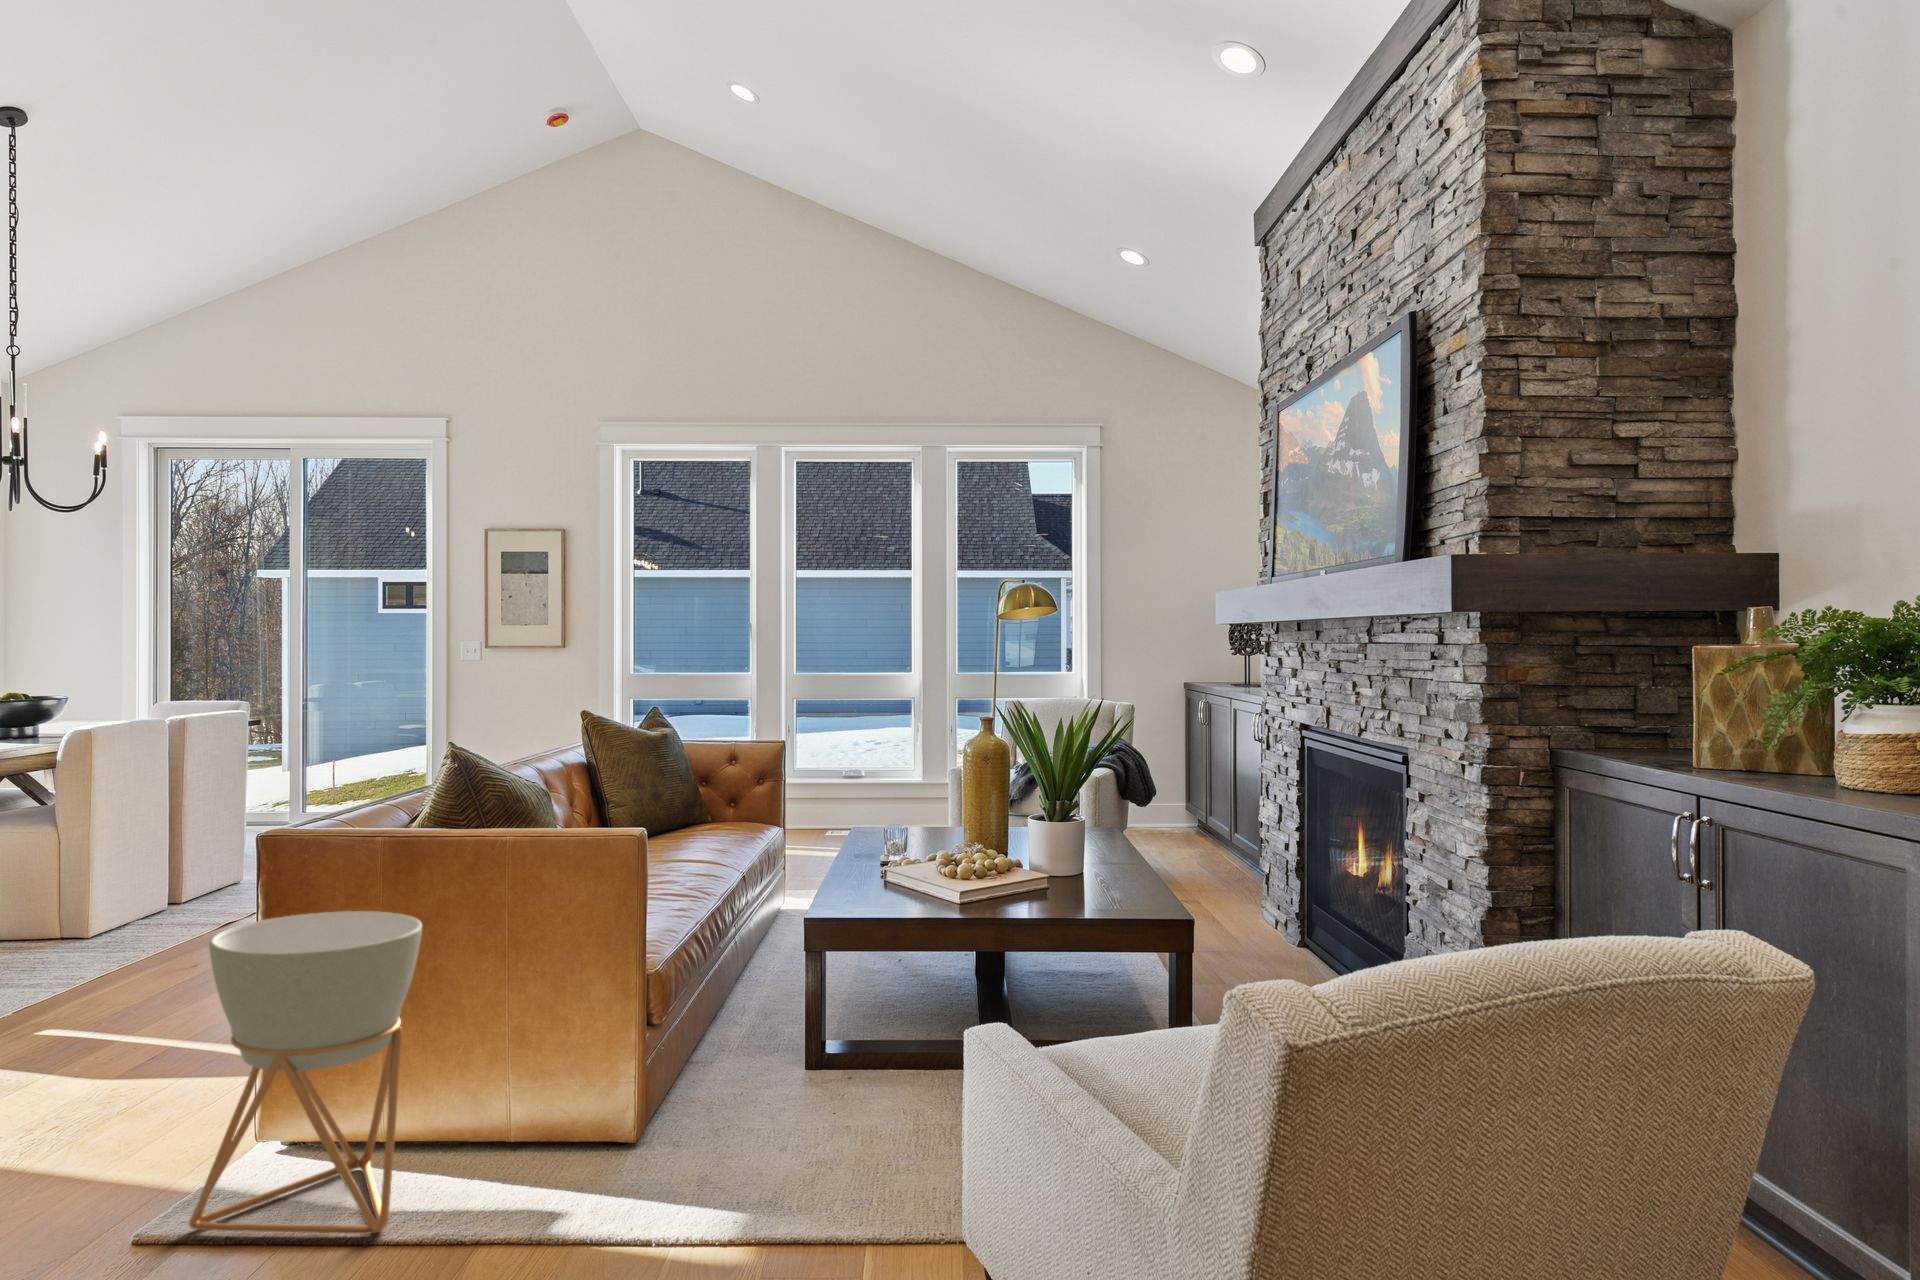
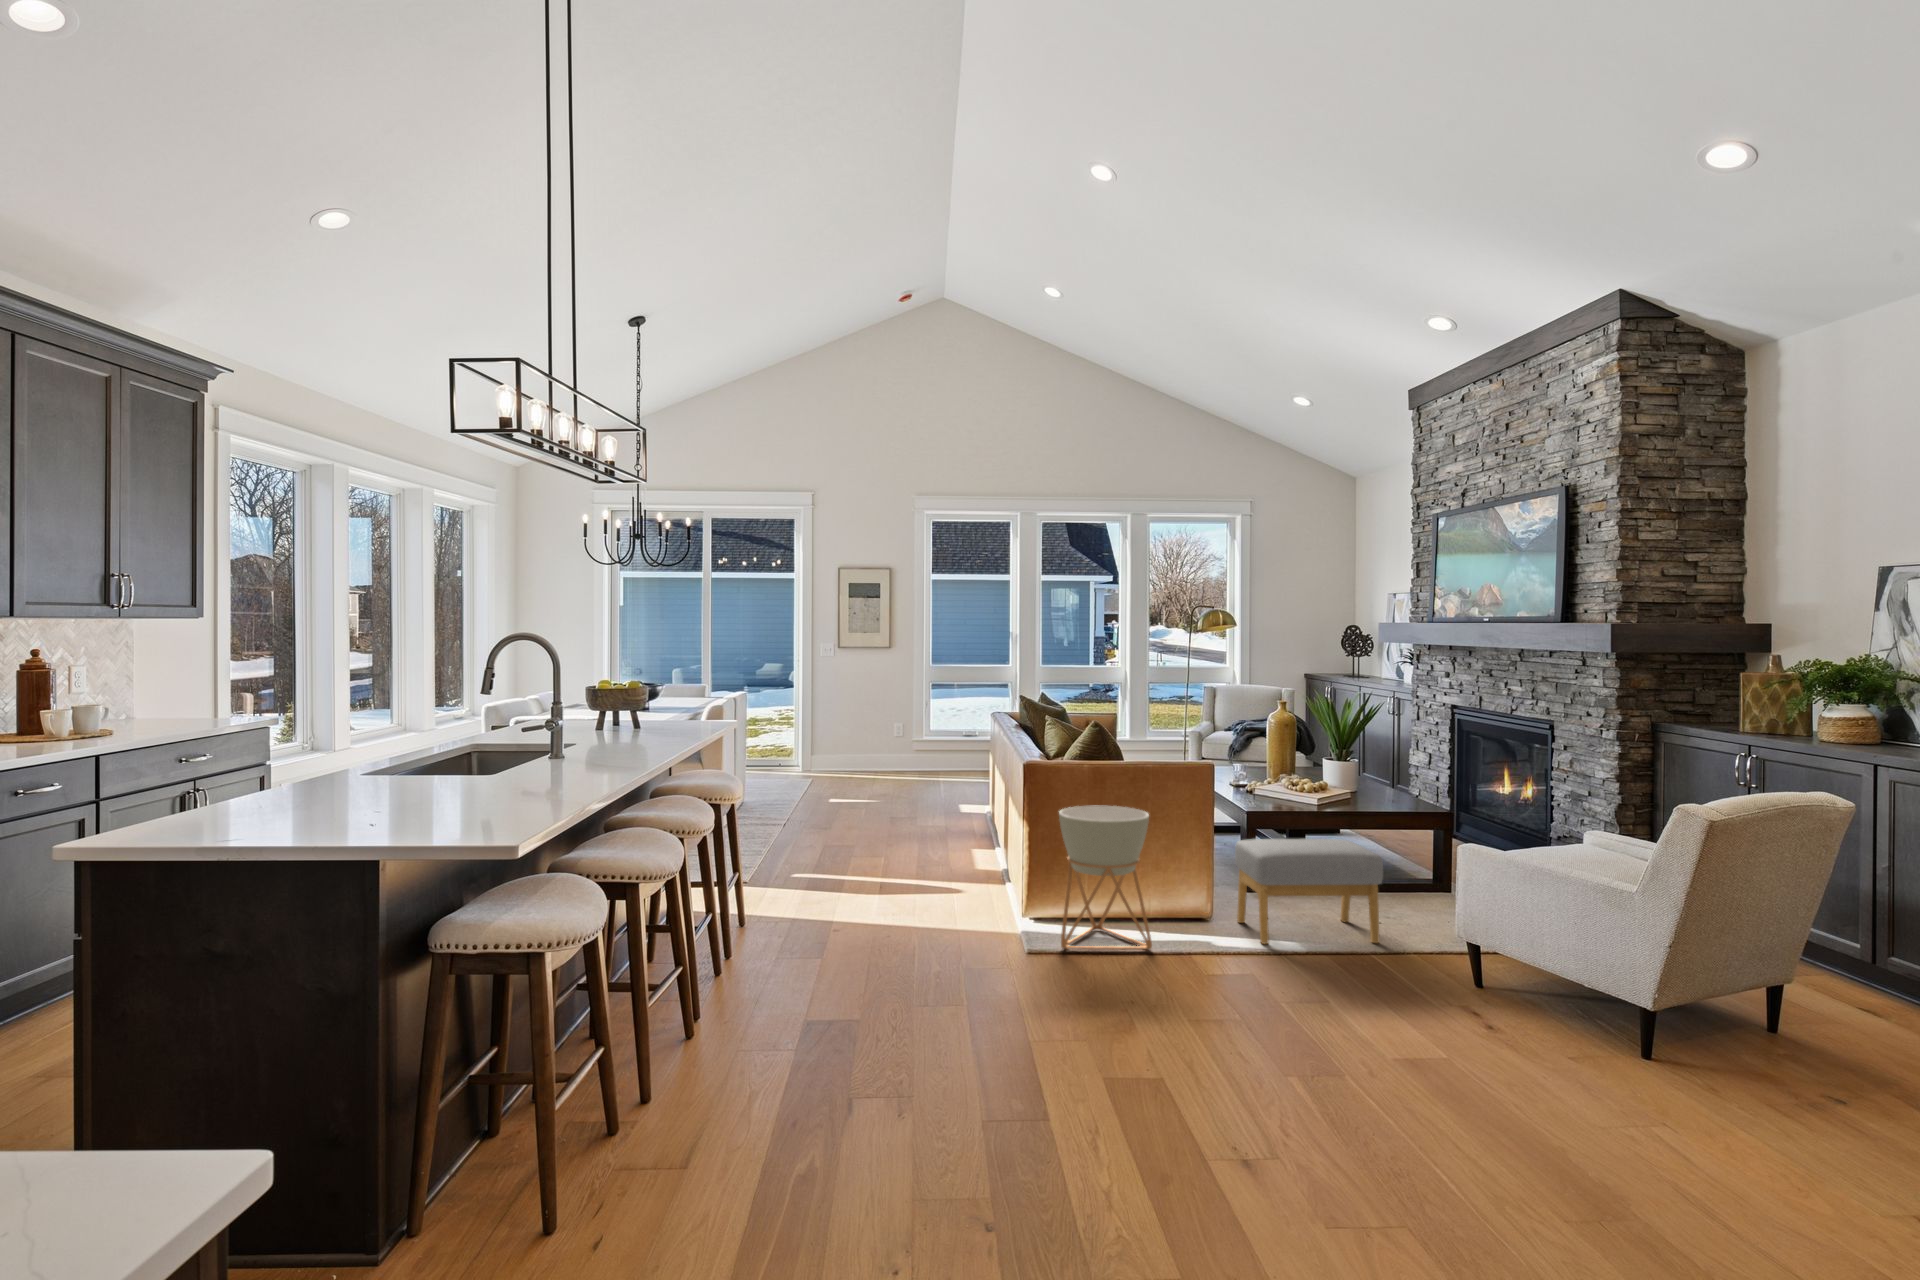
footstool: none [641,979,914,1217] -> present [1235,839,1383,944]

